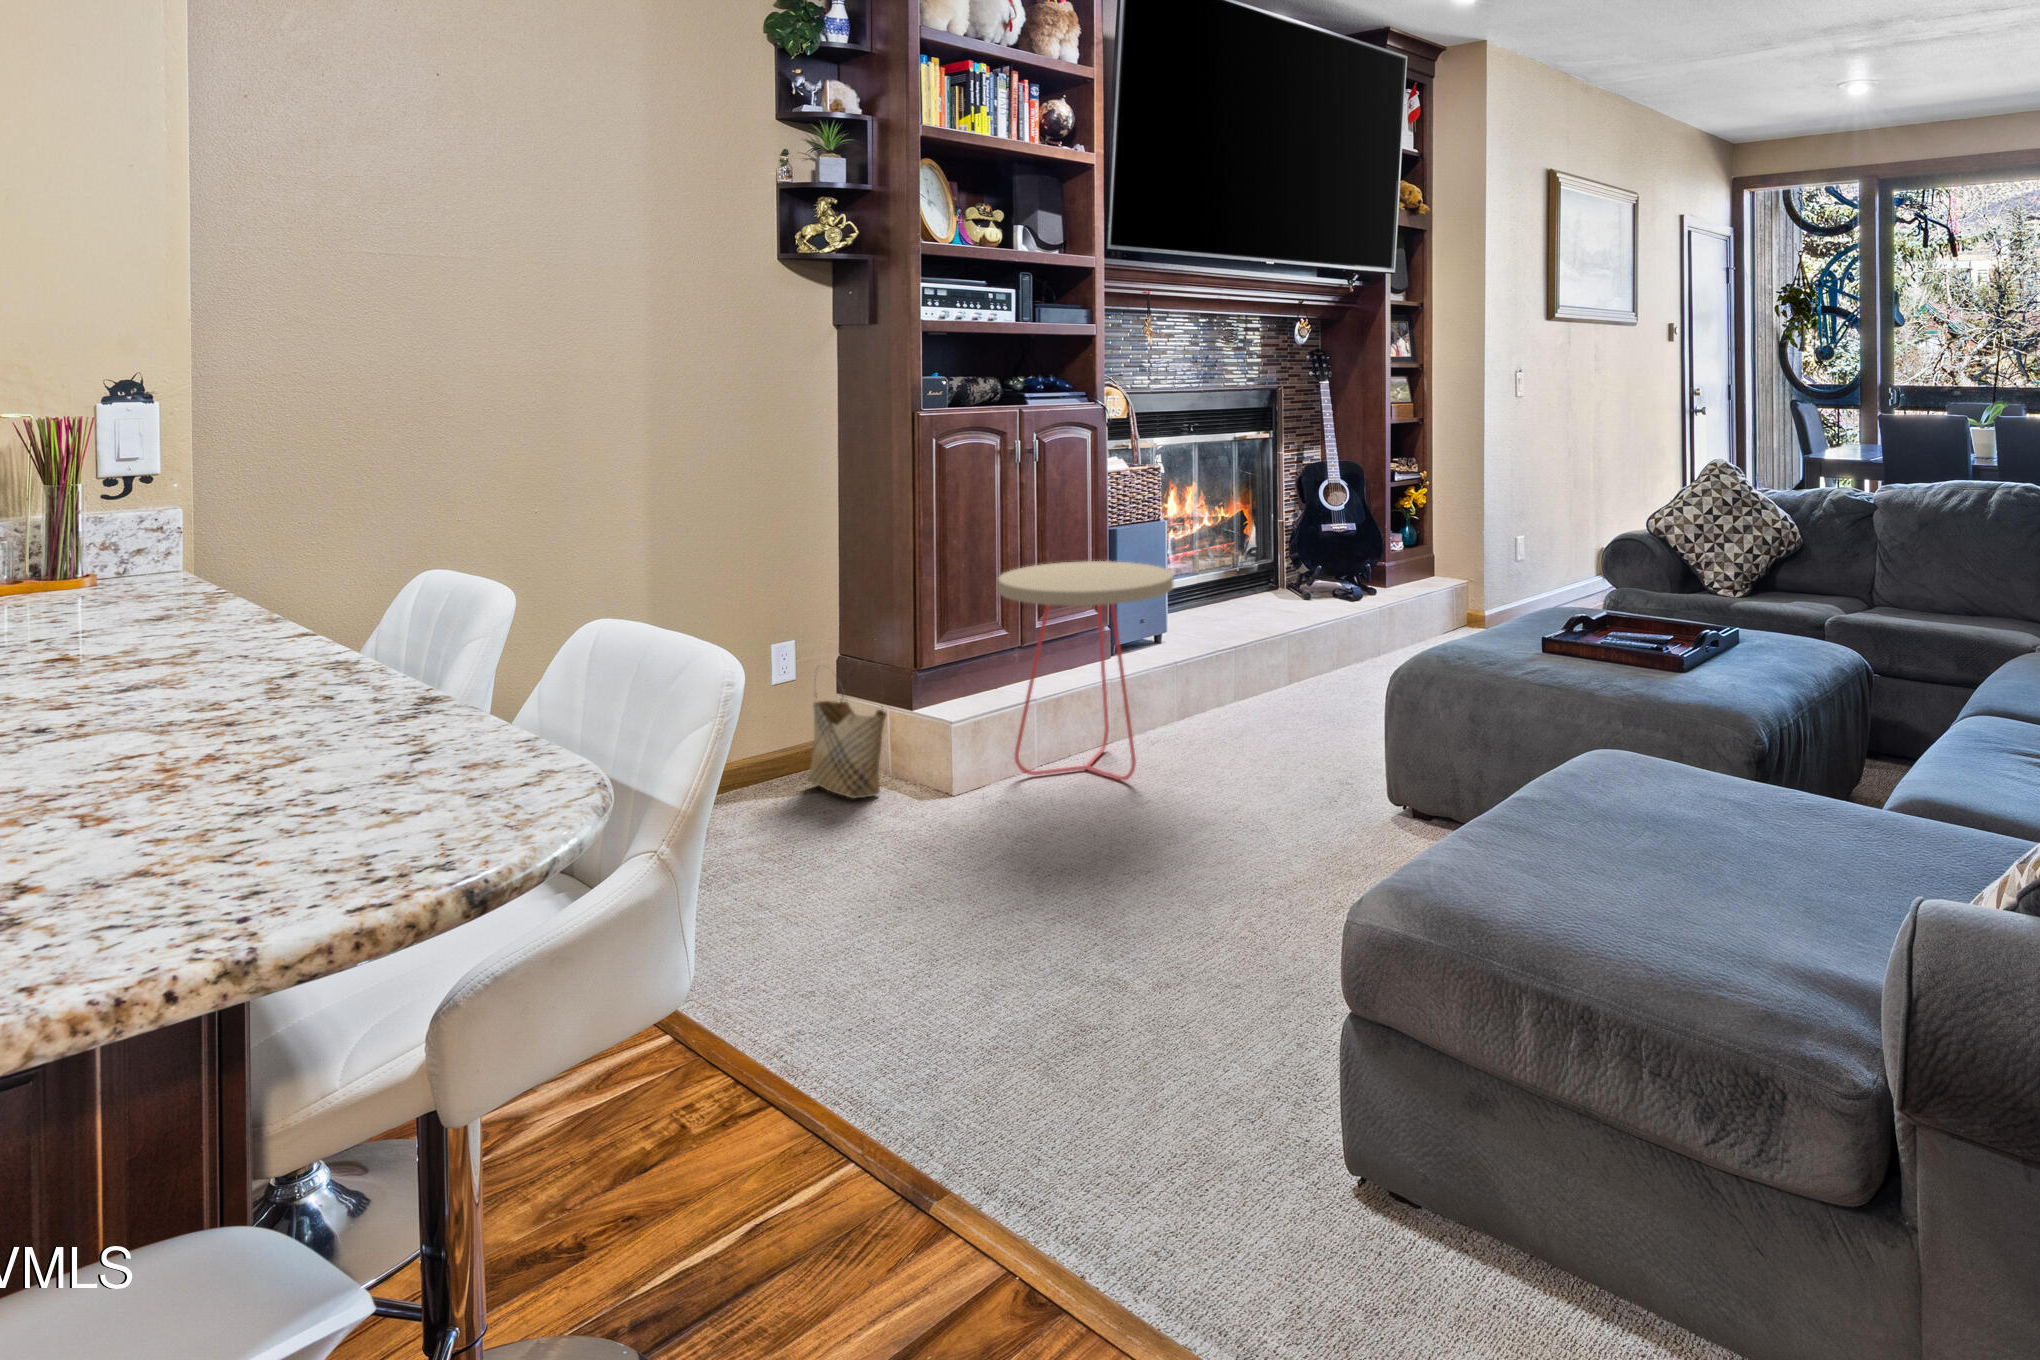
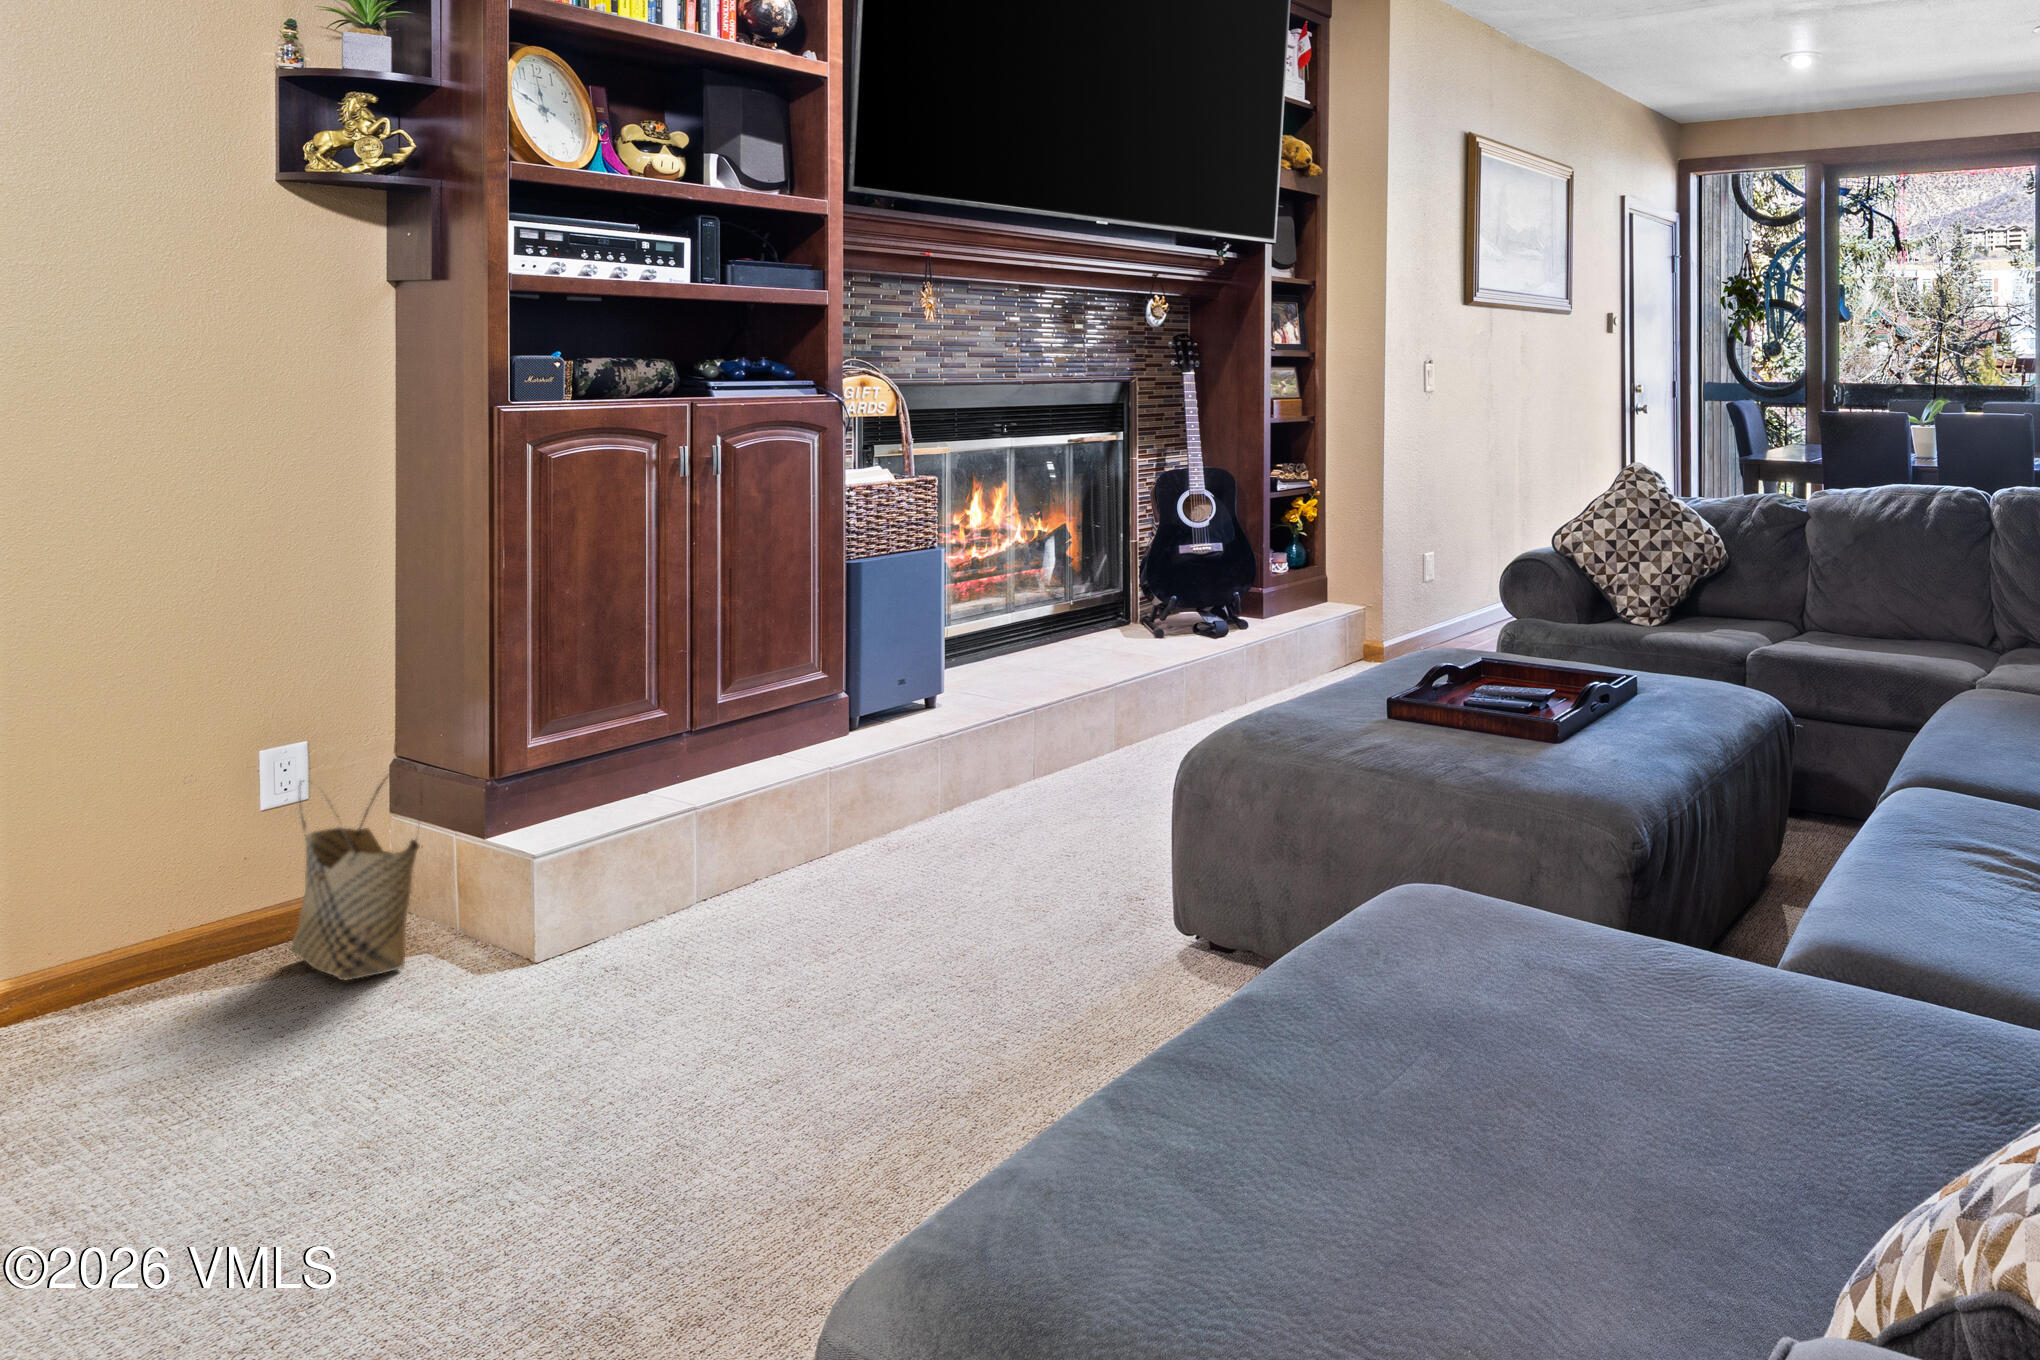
side table: present [998,561,1174,780] -> none [620,606,901,916]

